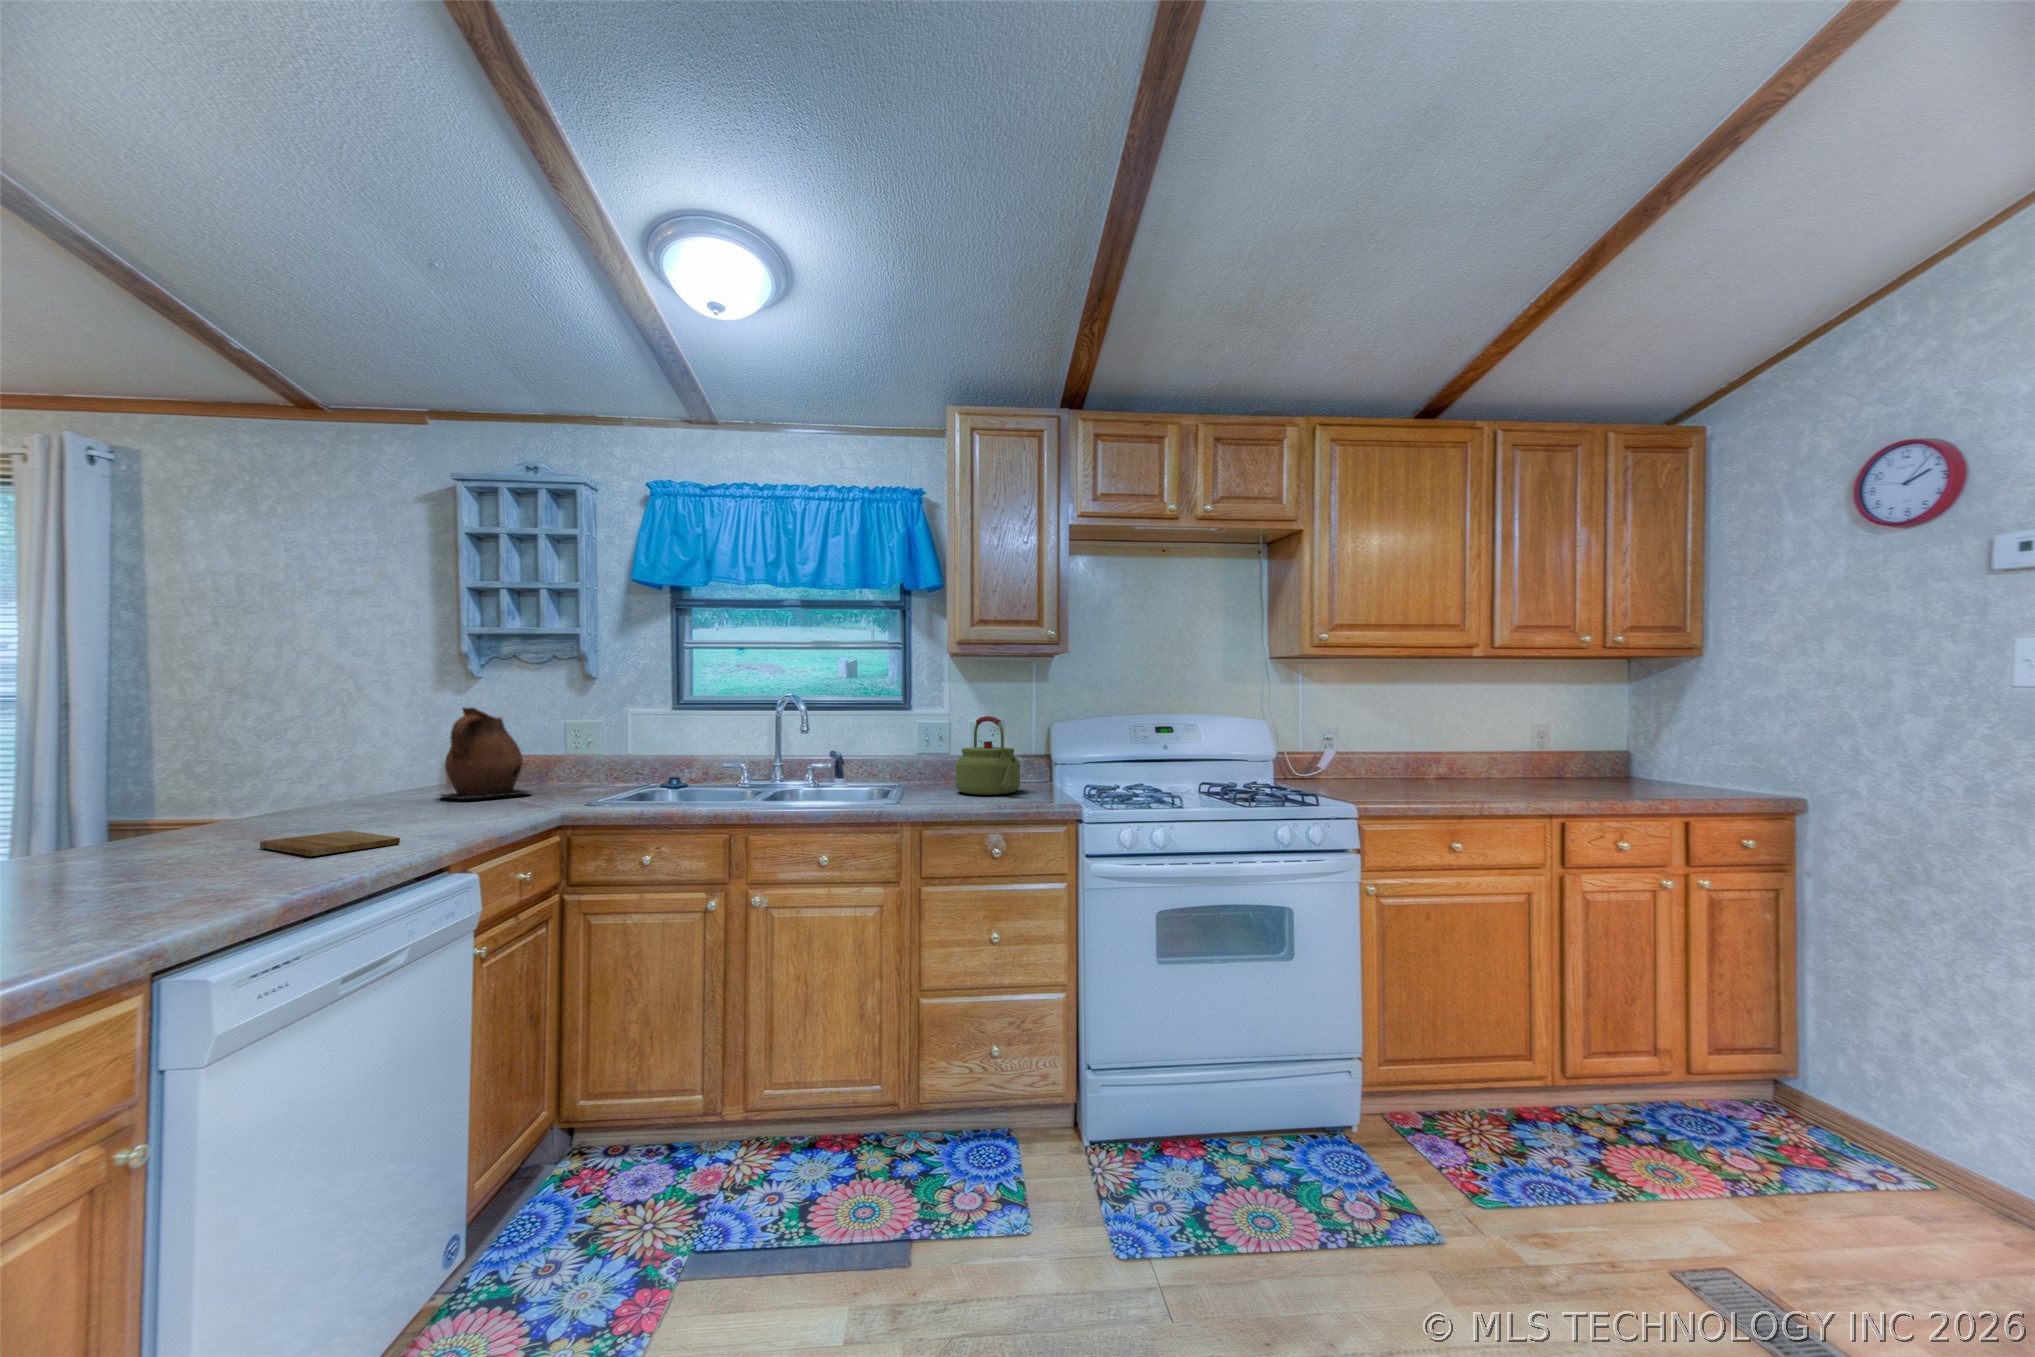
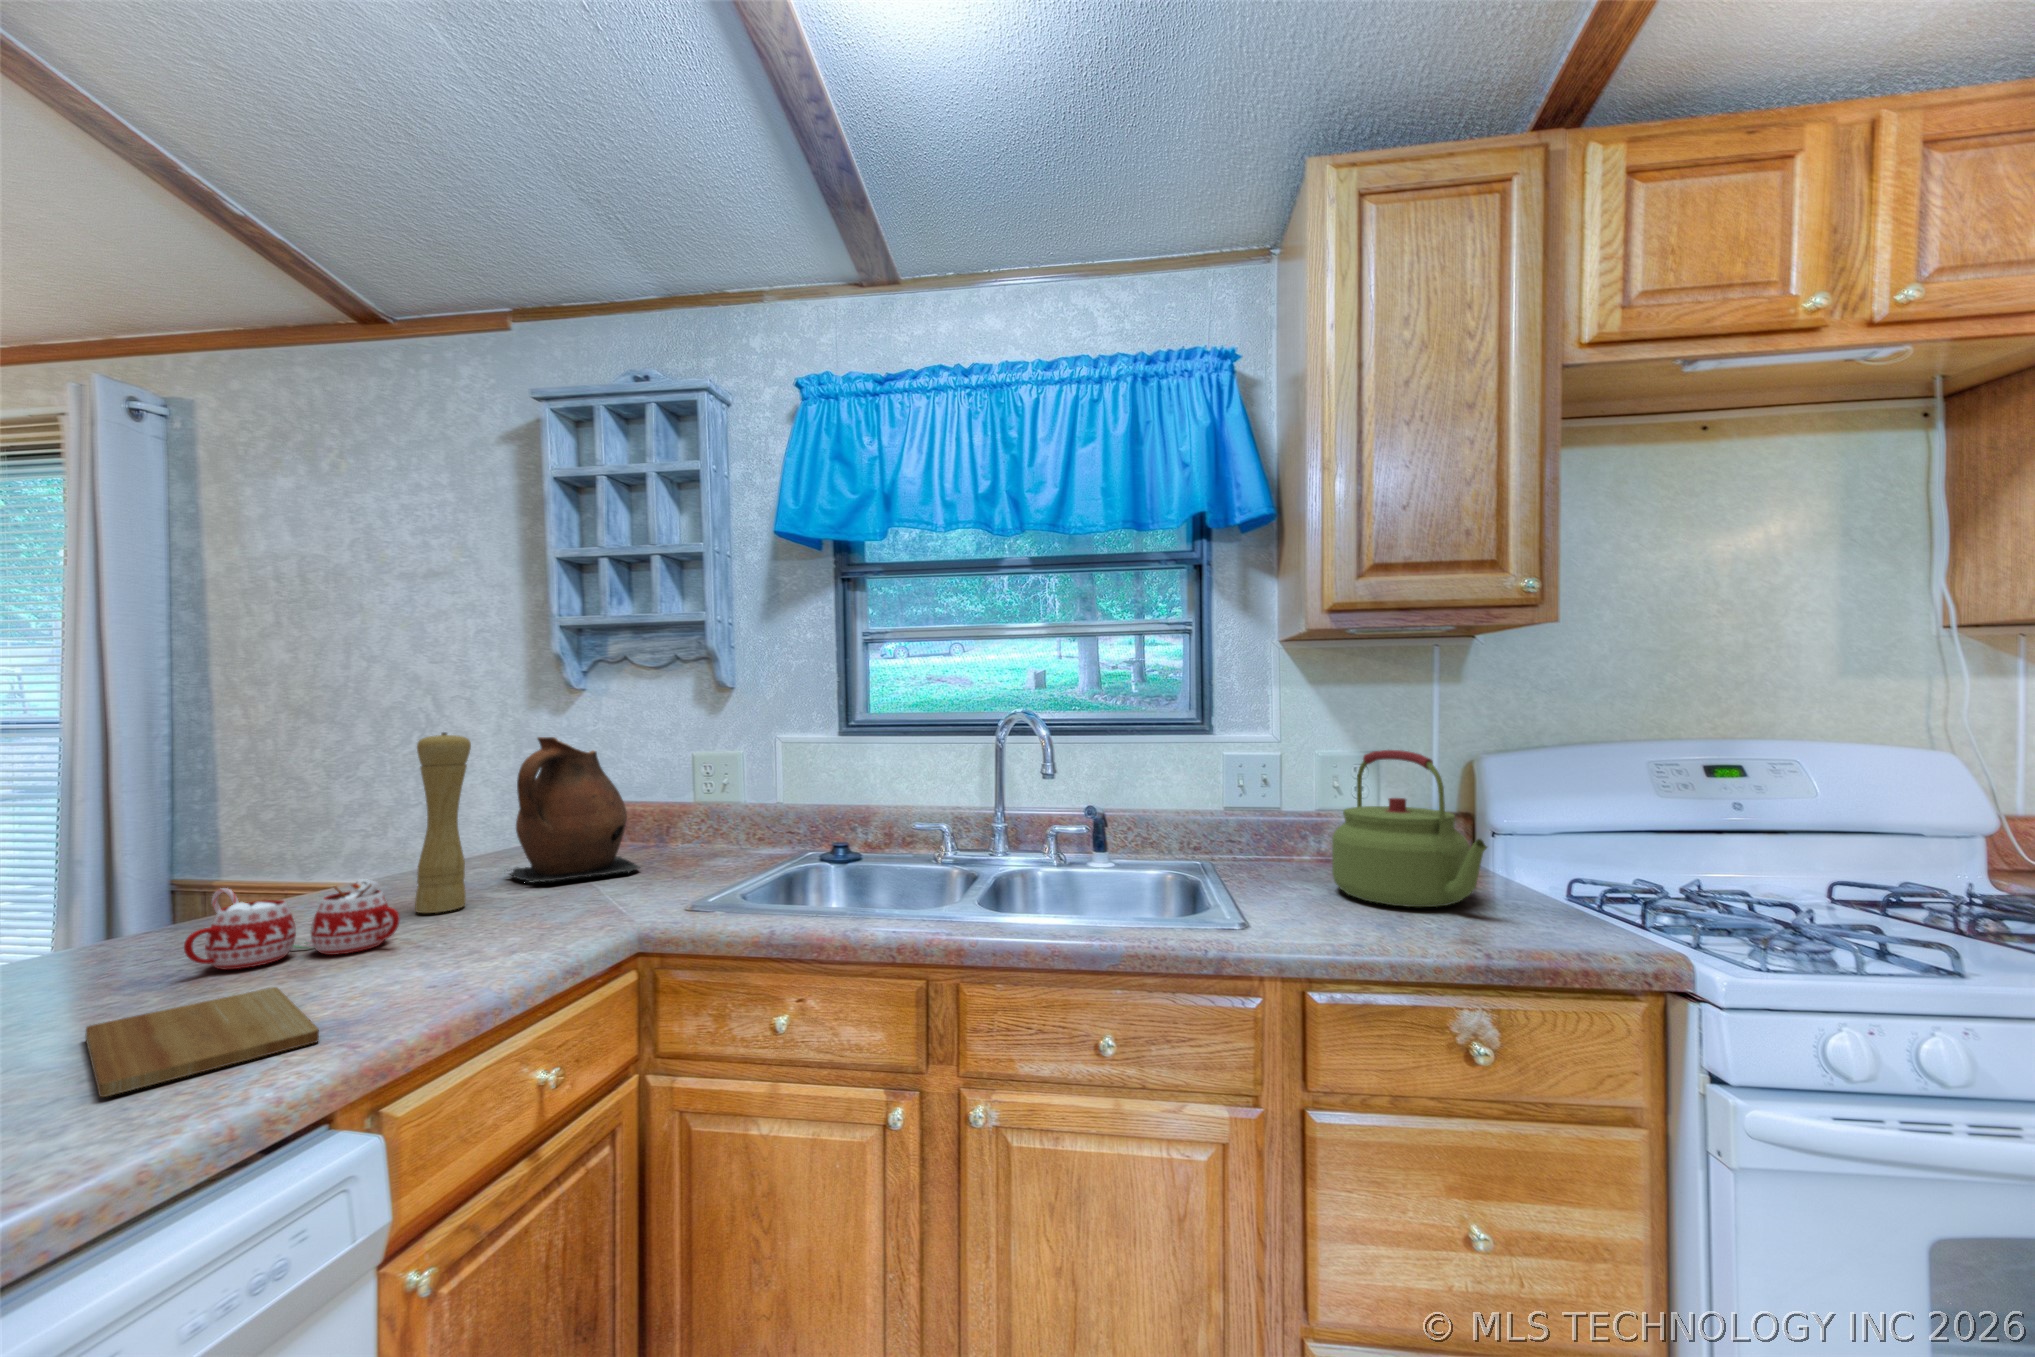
pepper mill: none [390,702,427,812] -> present [415,732,471,913]
mug: none [277,784,400,830] -> present [184,879,400,970]

